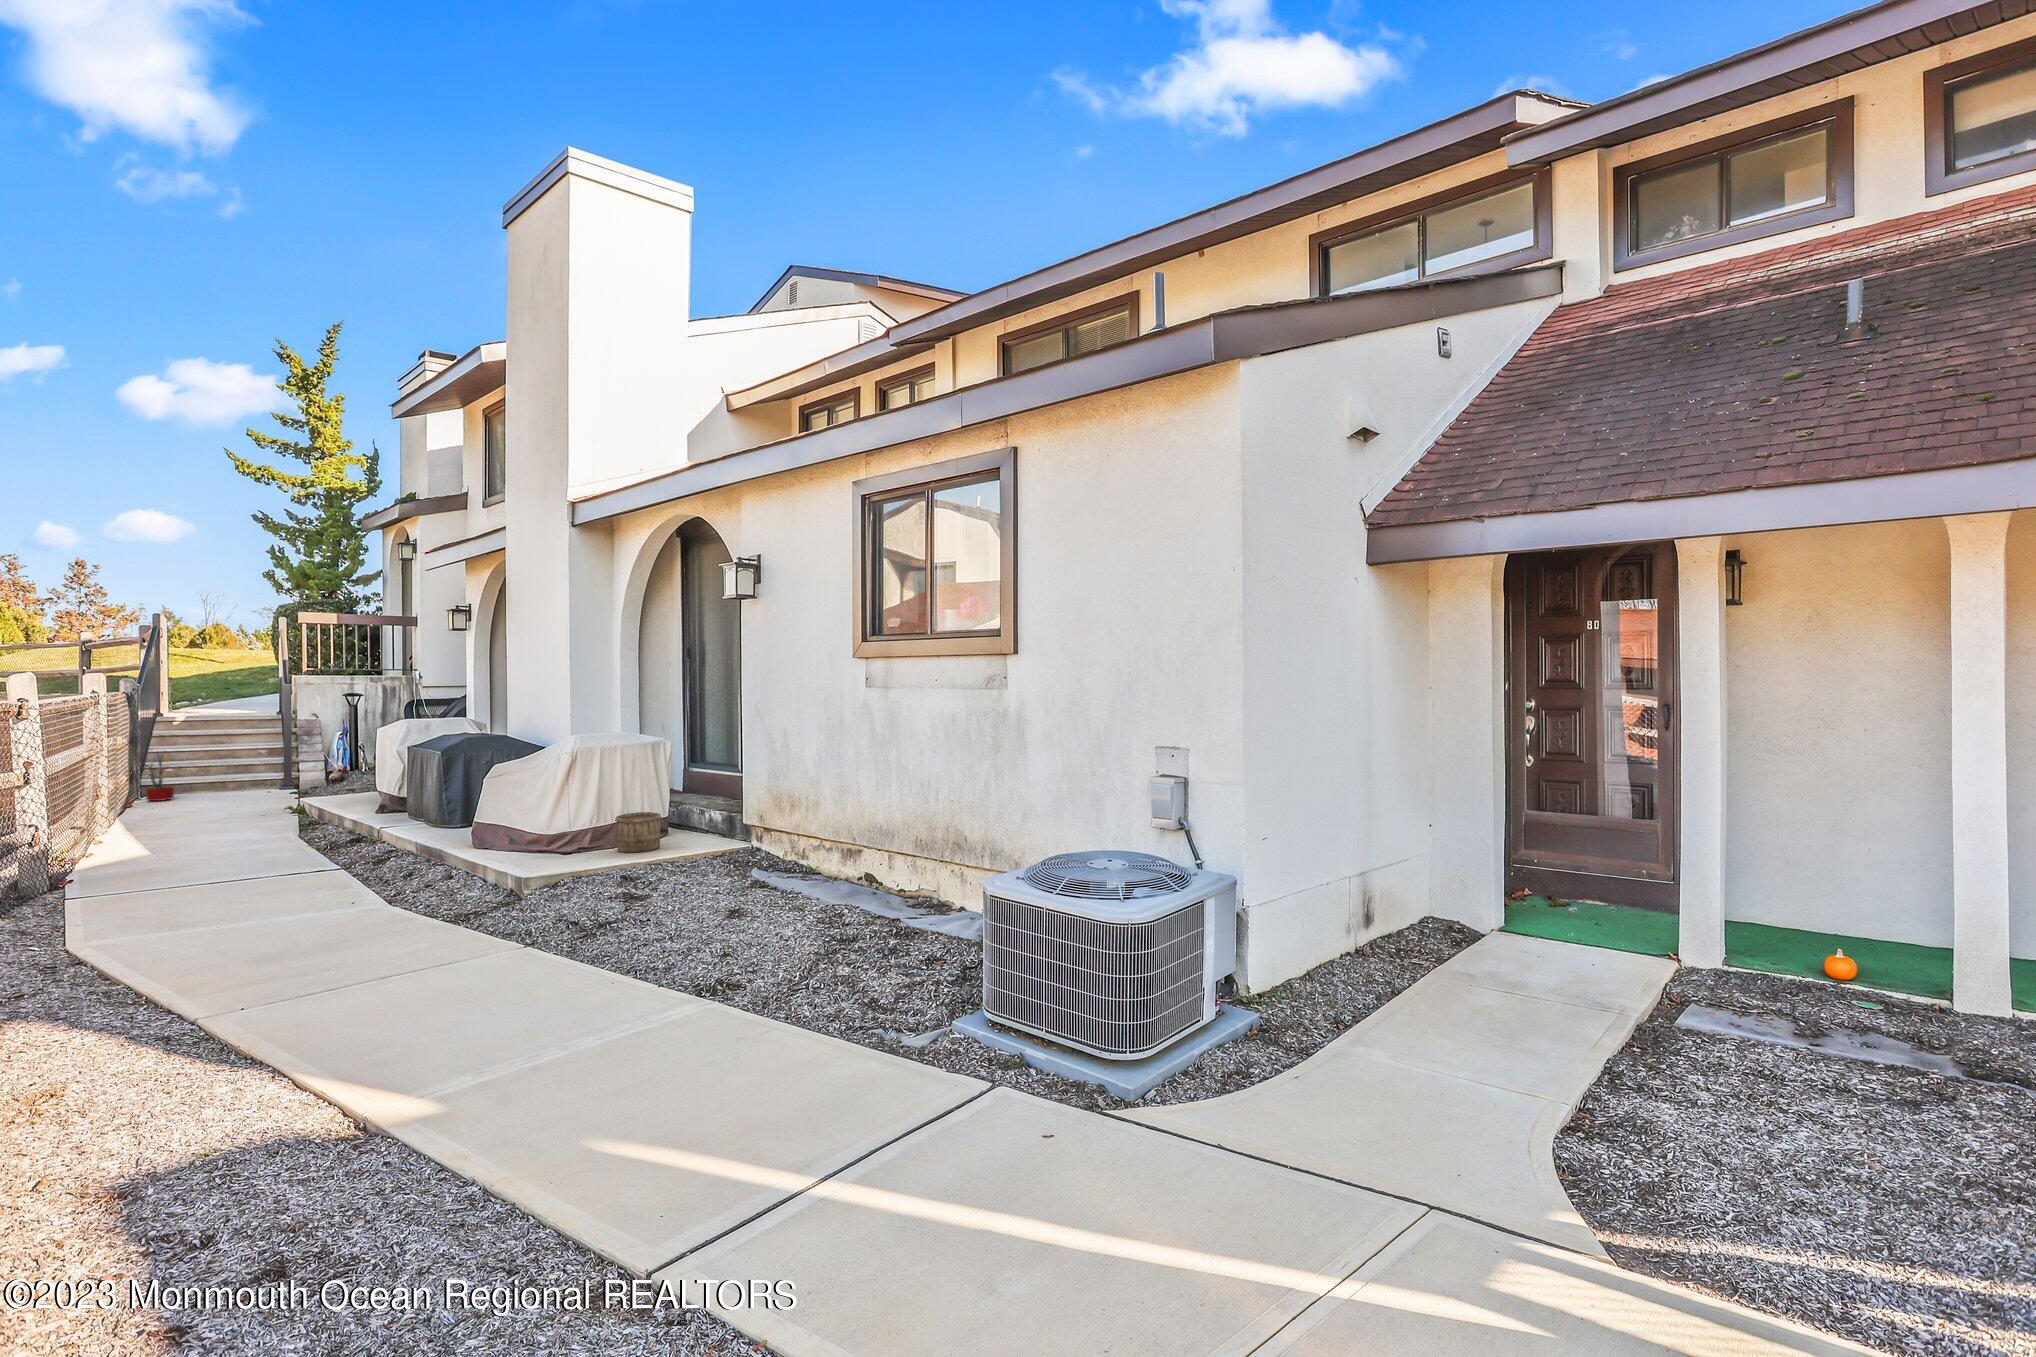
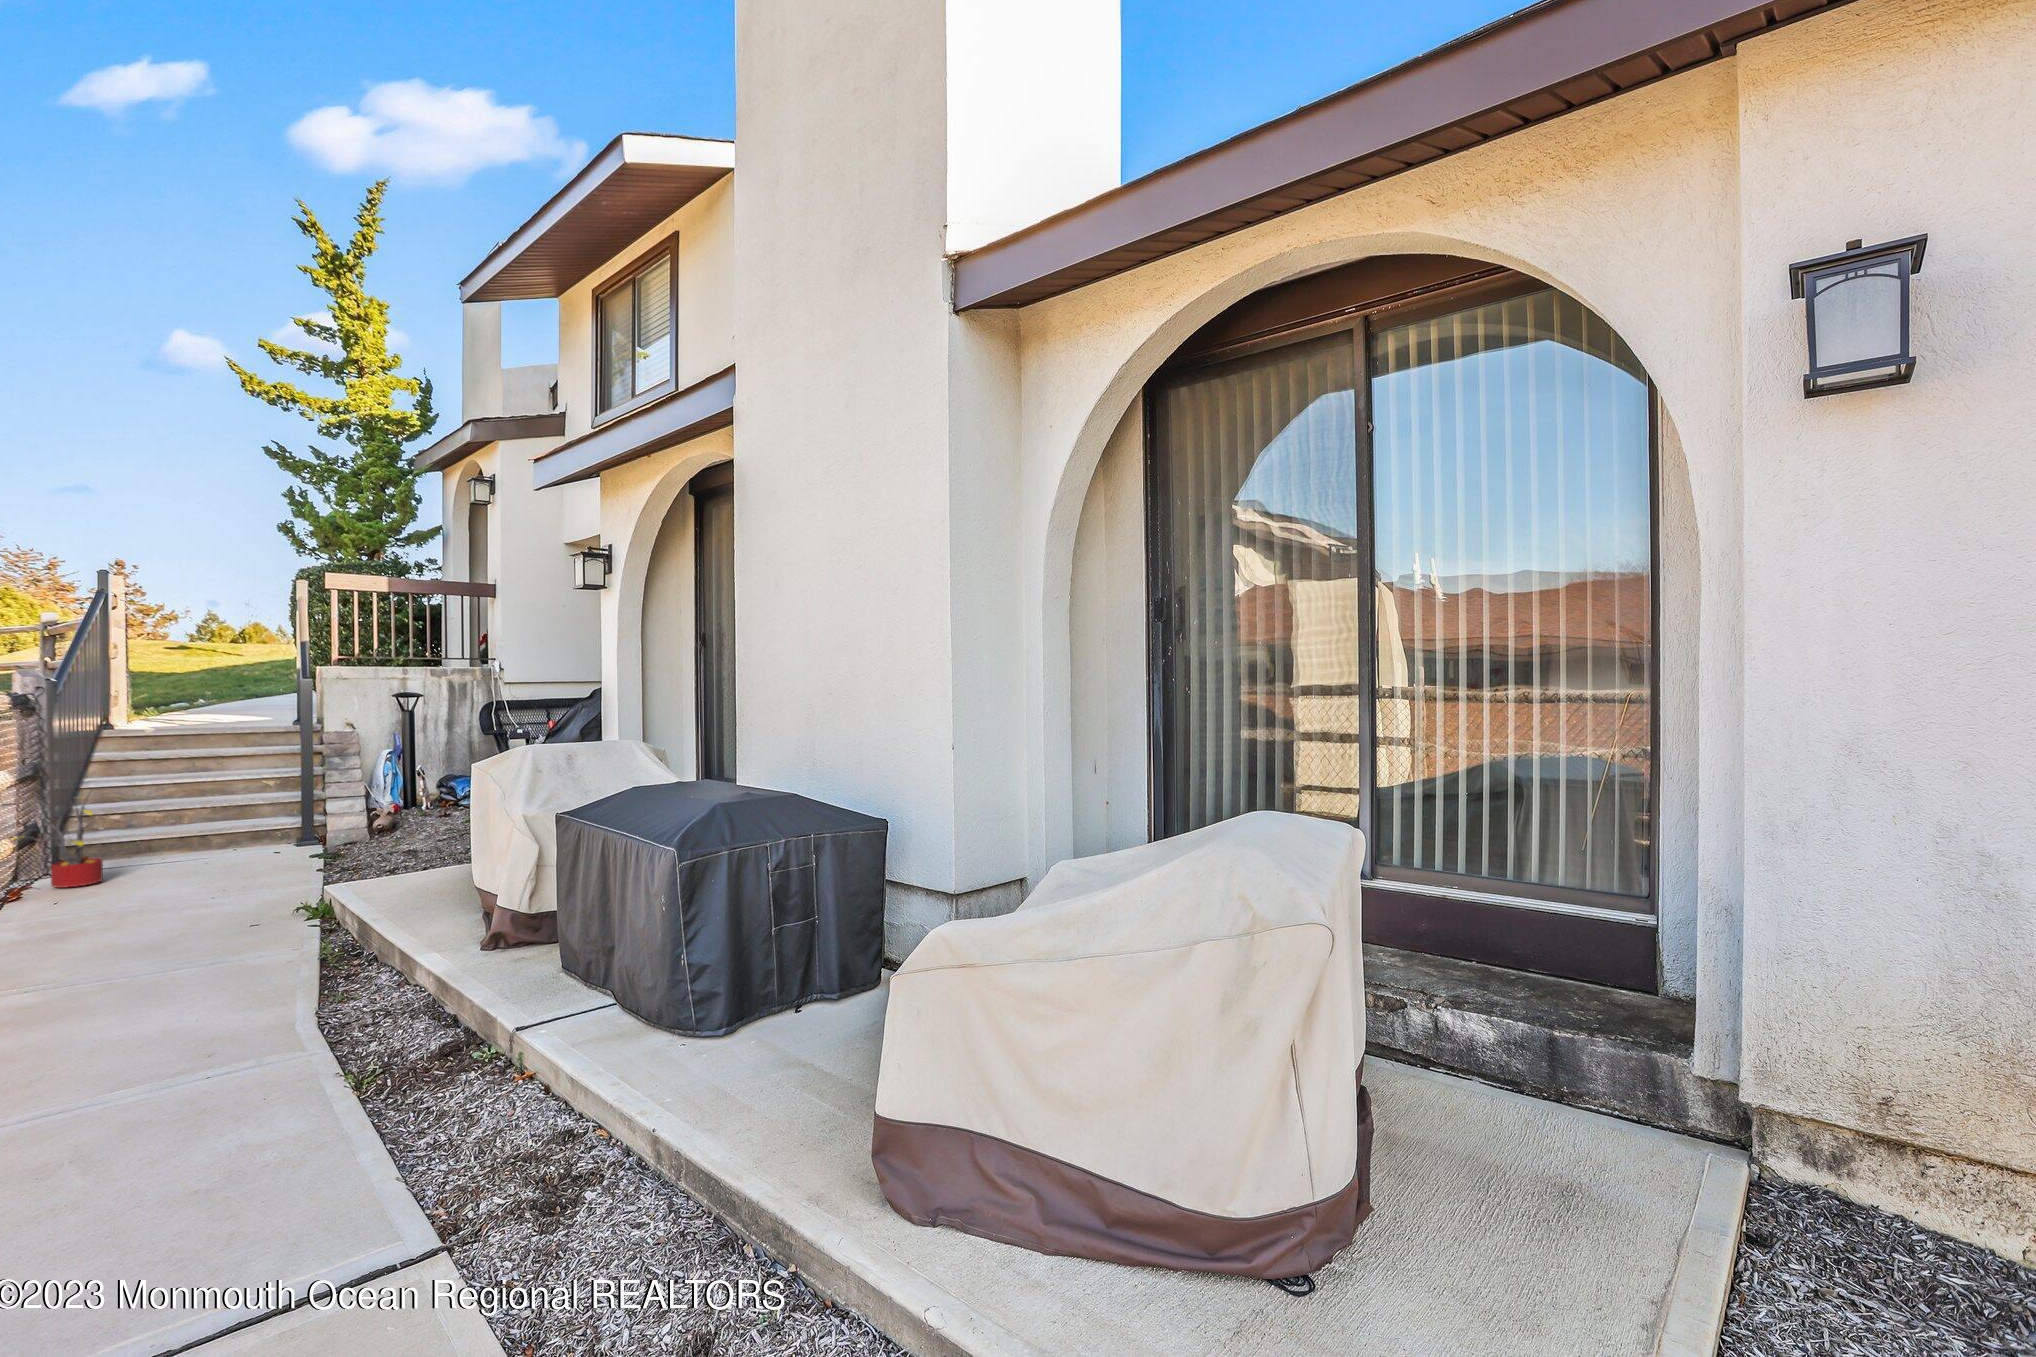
wooden bucket: present [615,812,661,852] -> none [1383,1091,1550,1276]

